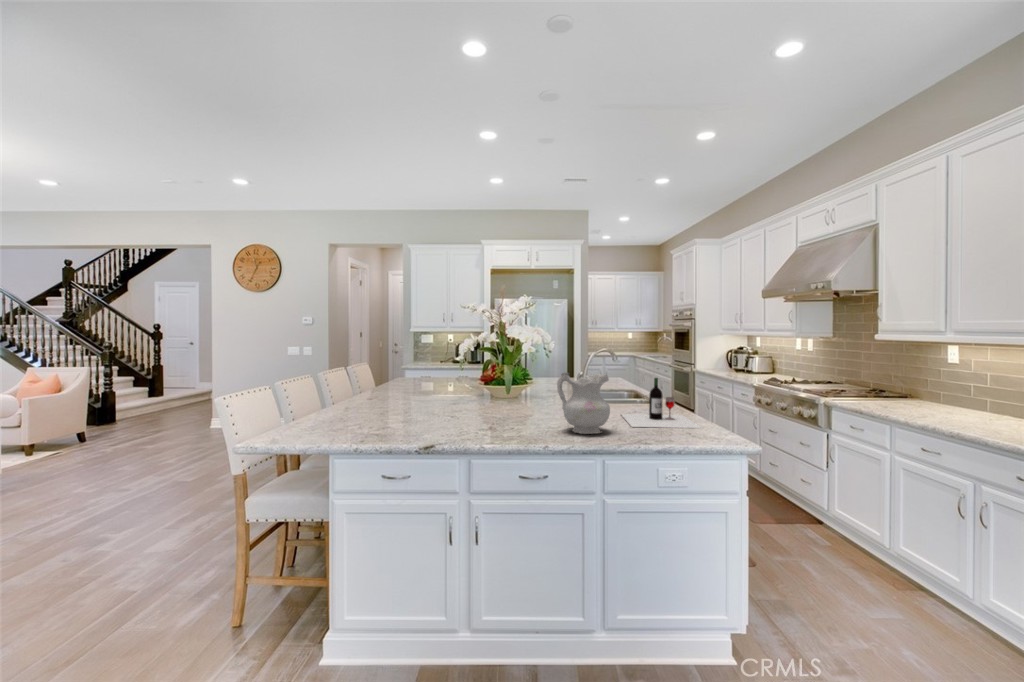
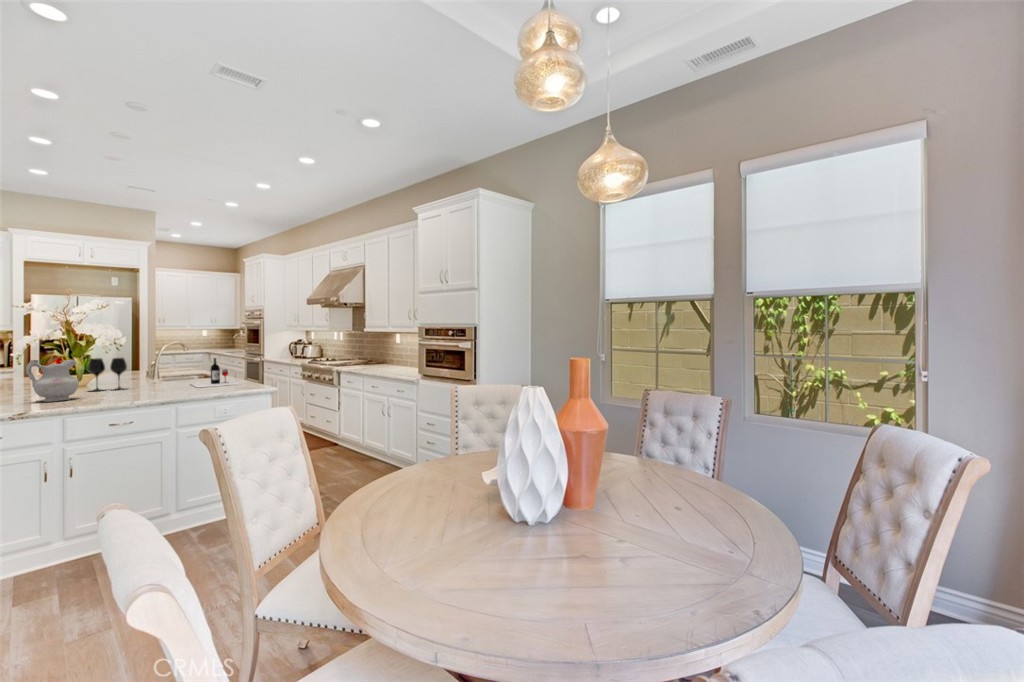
wine glass: none [510,369,550,414] -> present [88,358,127,391]
ceramic pitcher: present [557,373,610,434] -> present [26,360,79,402]

